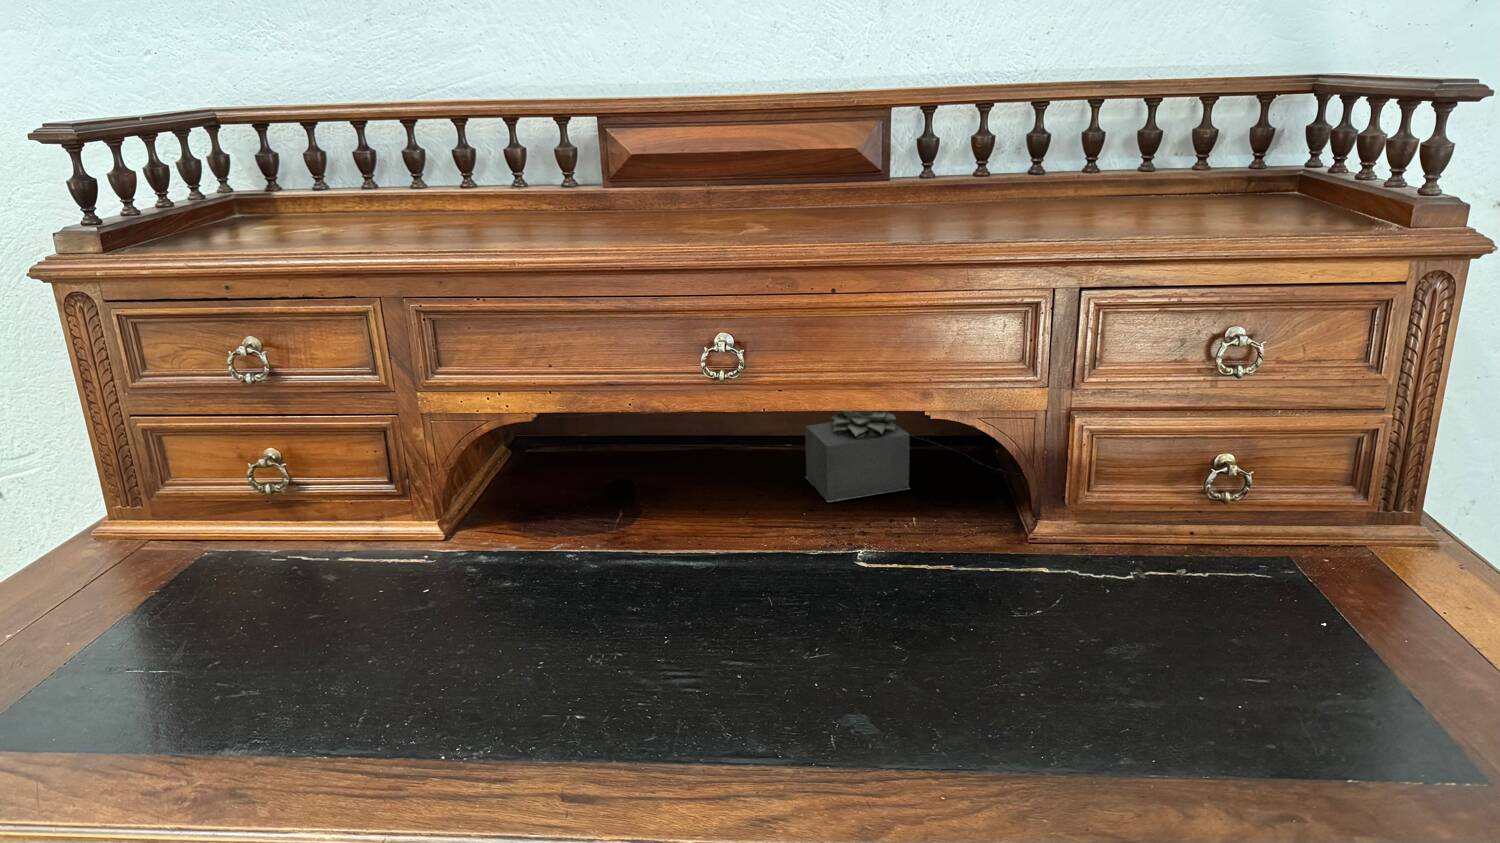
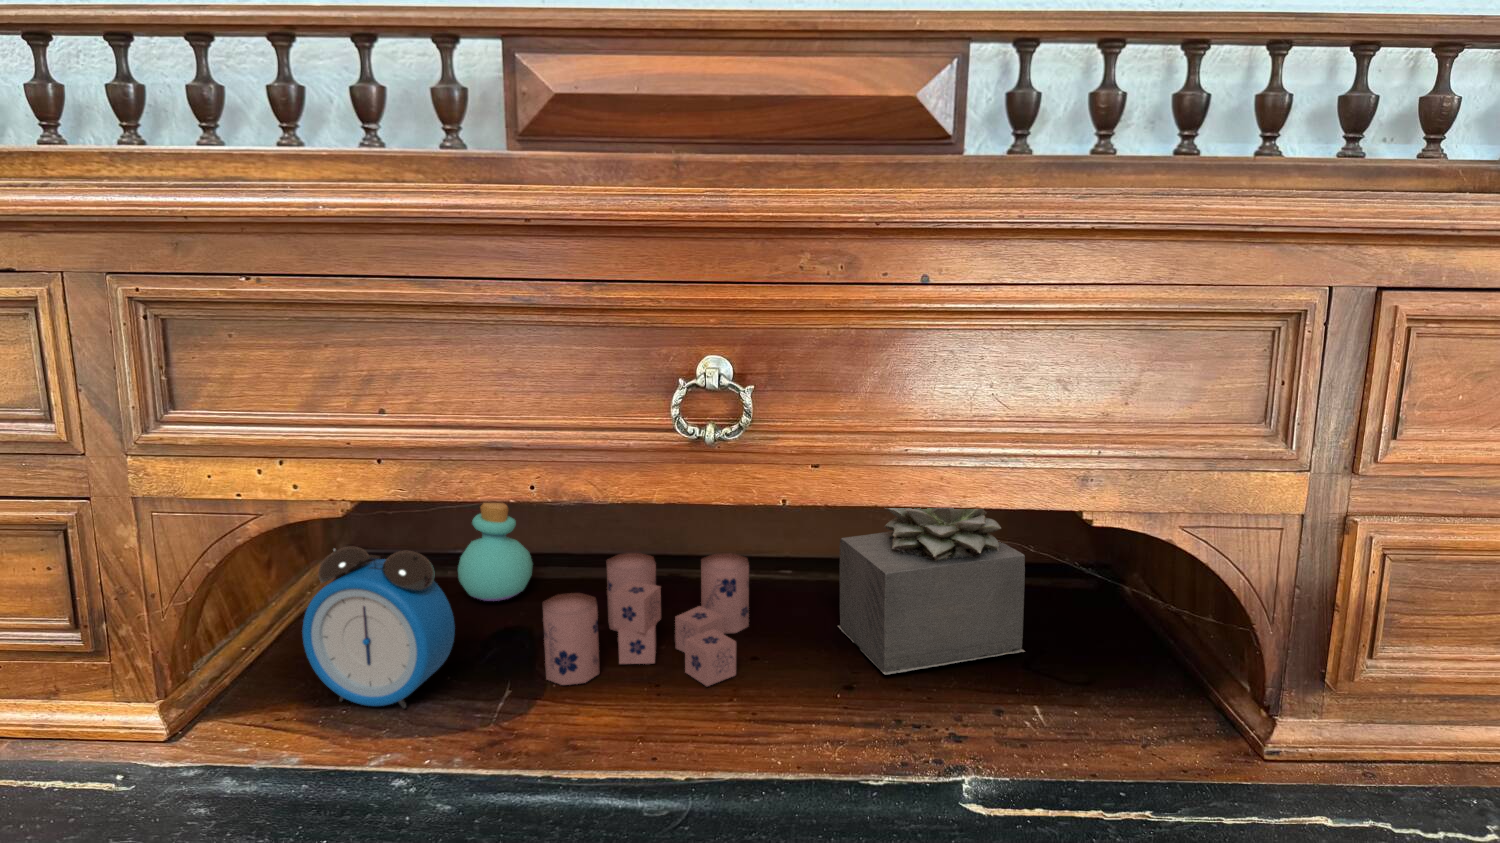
perfume bottle: none [583,408,627,466] -> present [458,503,533,601]
candle: none [635,436,754,510] -> present [543,553,749,686]
alarm clock: none [507,437,588,523] -> present [302,547,455,708]

